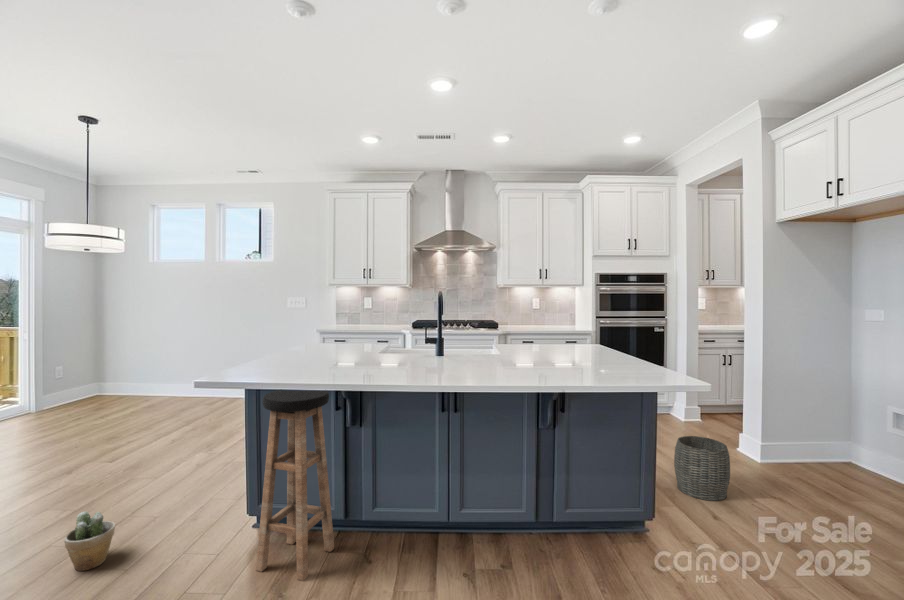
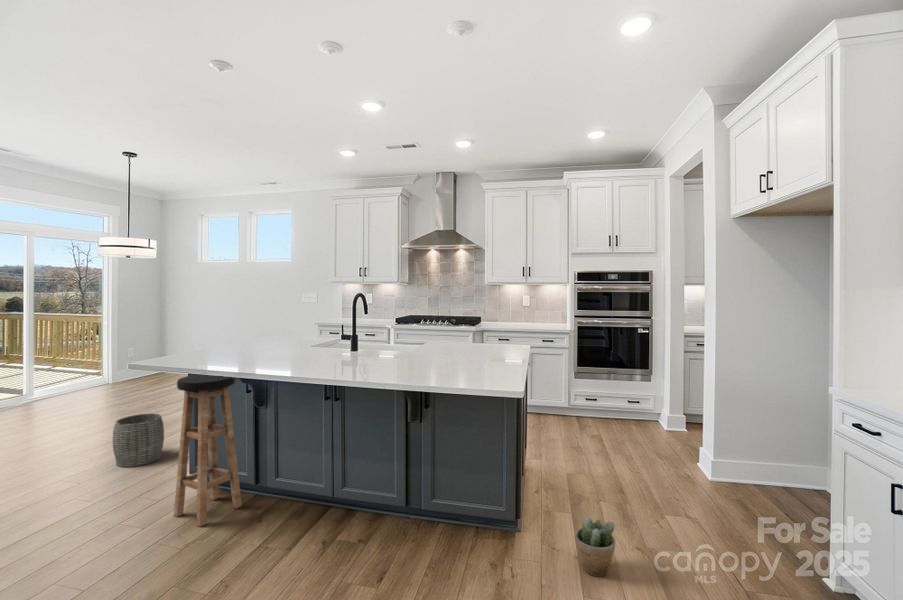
woven basket: present [674,436,730,501] -> present [113,413,164,467]
potted plant: present [64,512,115,571] -> present [575,518,615,577]

